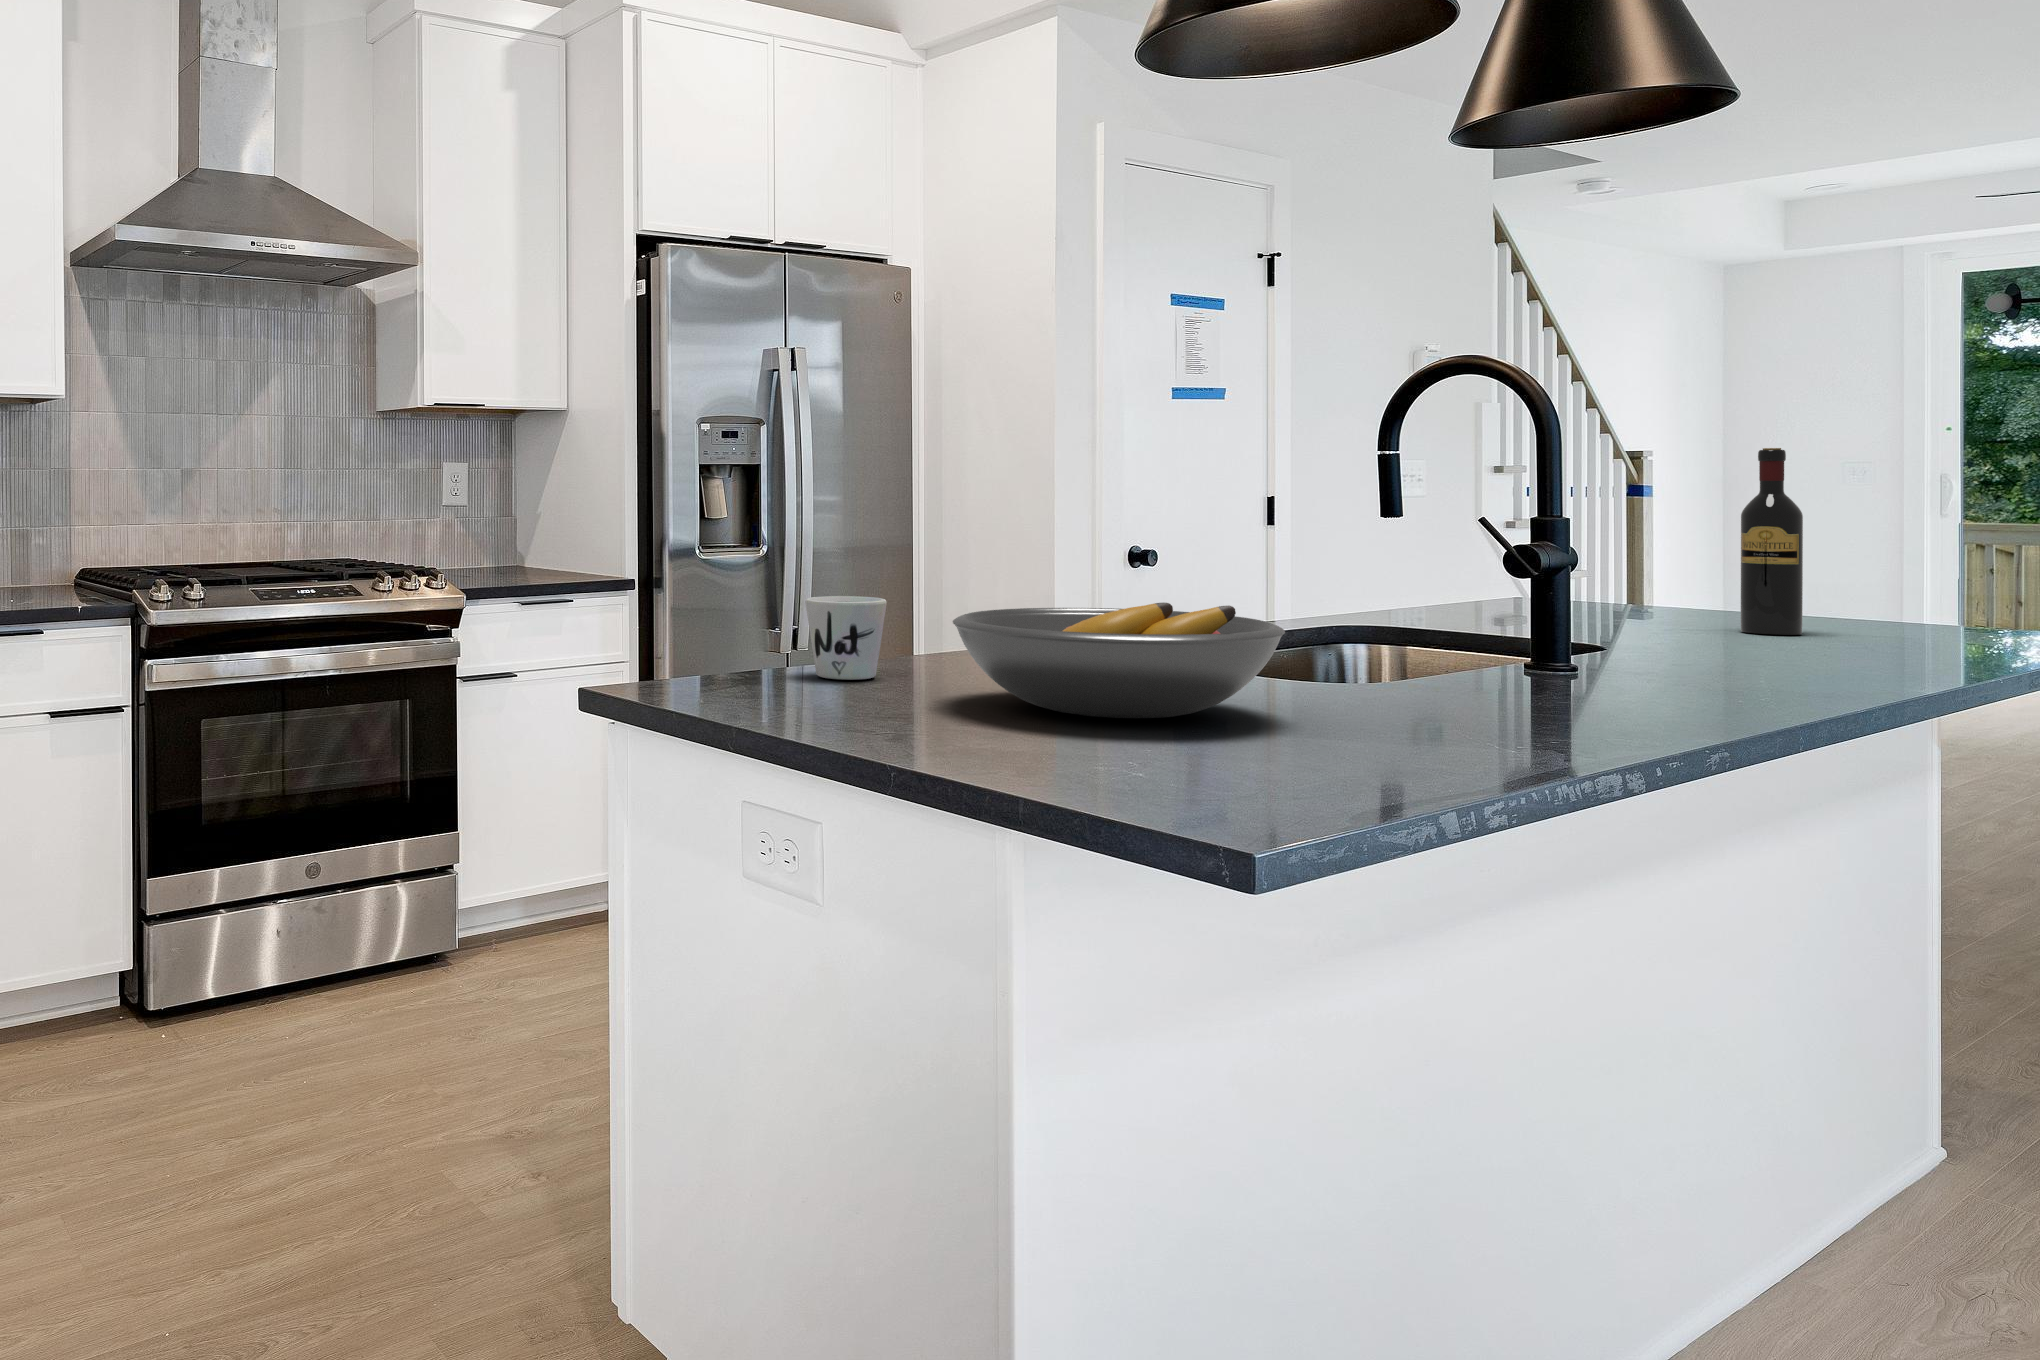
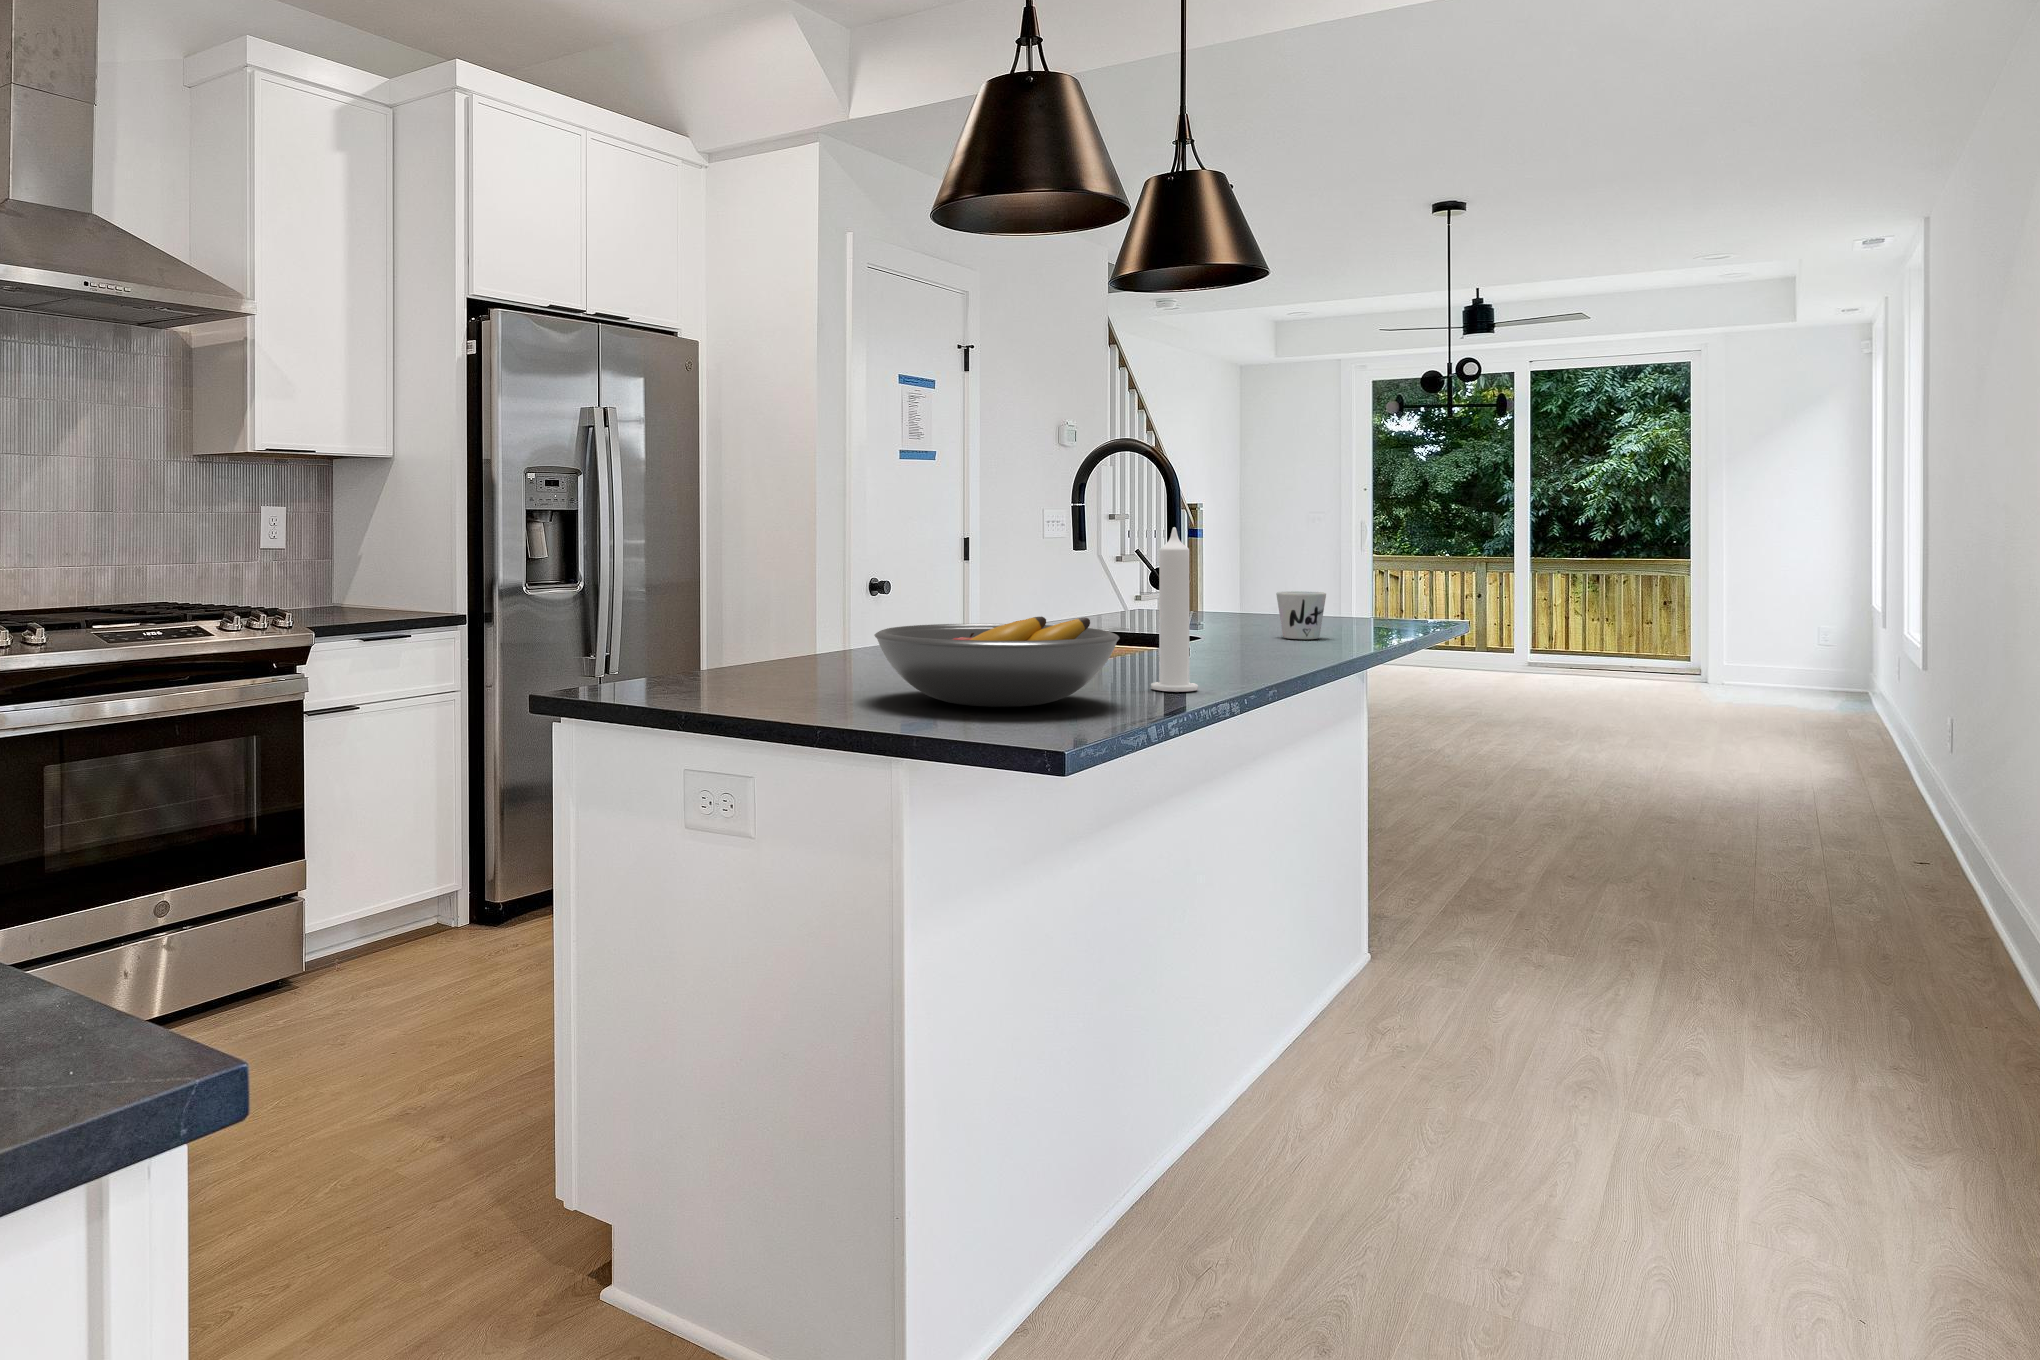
wine bottle: present [1741,448,1803,635] -> none [1323,502,1359,633]
candle: none [1361,485,1432,709] -> present [1151,527,1198,692]
mug: present [805,596,887,680] -> present [1276,591,1326,639]

